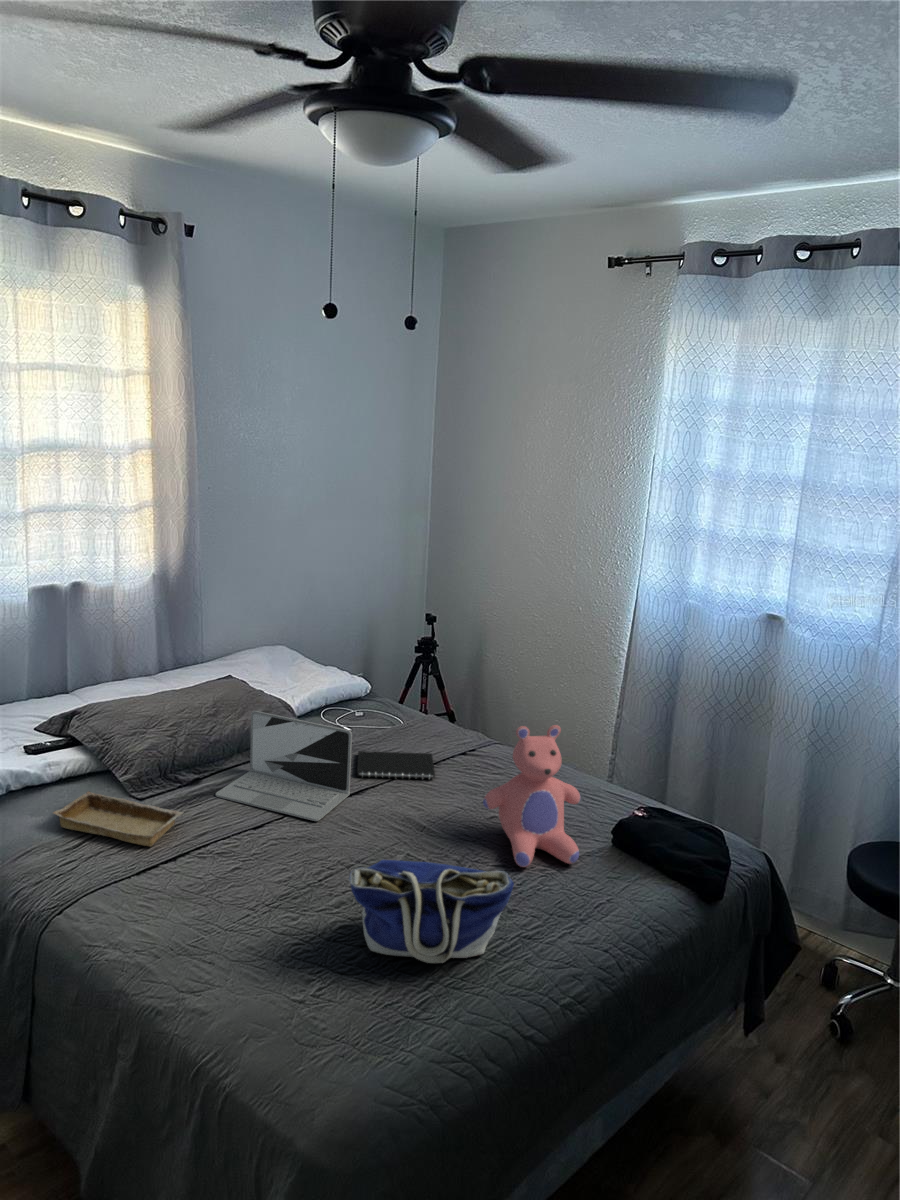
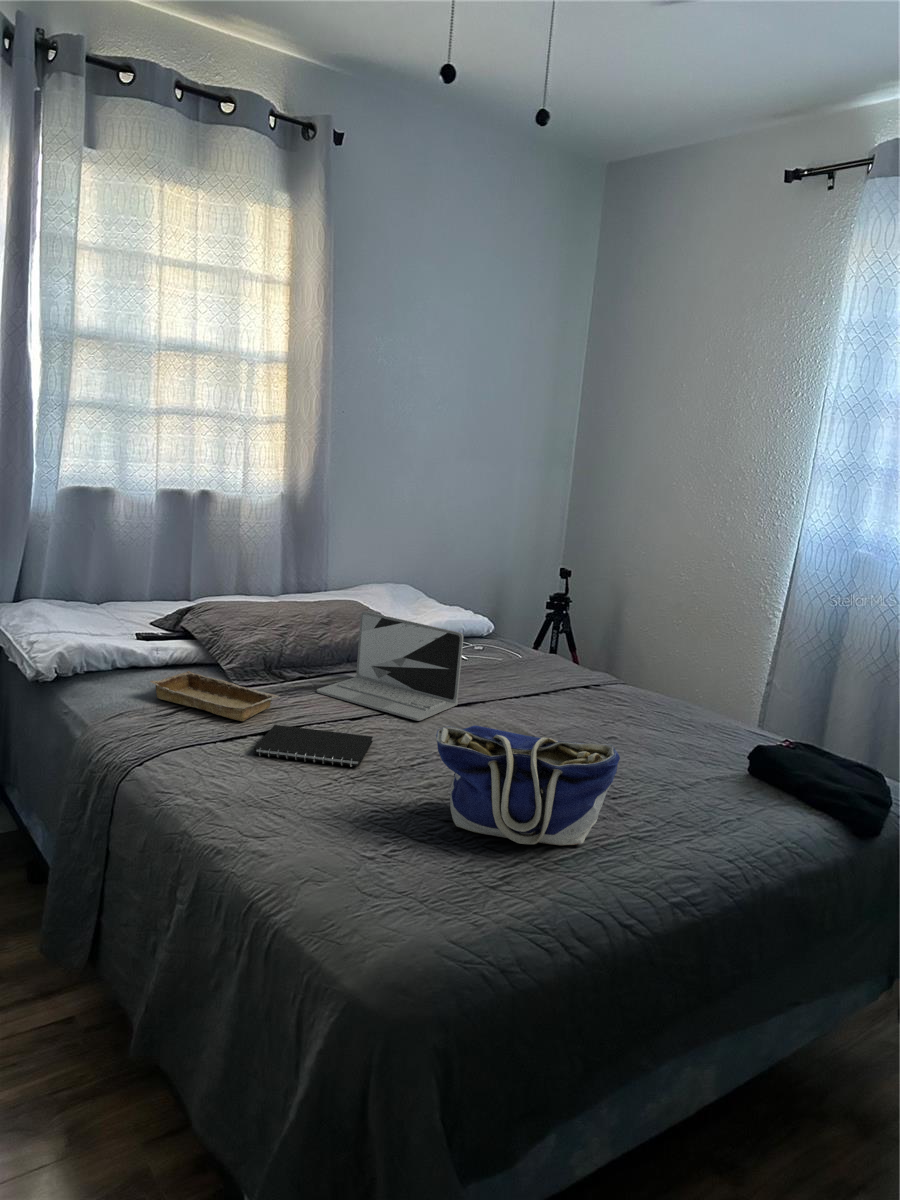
teddy bear: present [483,725,581,867] -> none [600,626,713,784]
notebook: present [357,751,435,779] -> present [254,725,373,767]

